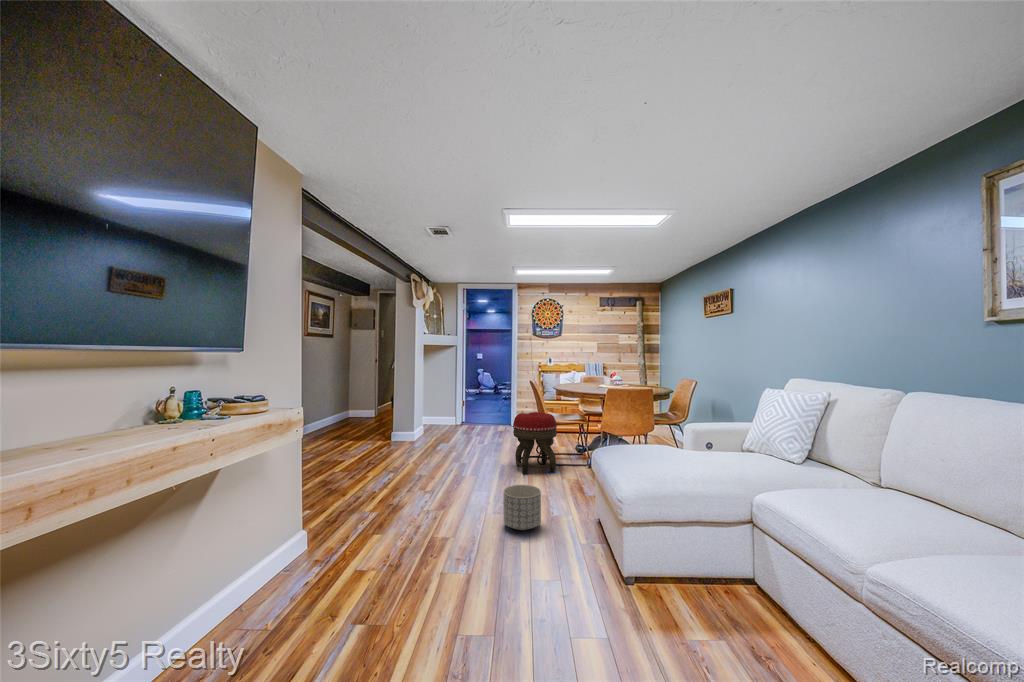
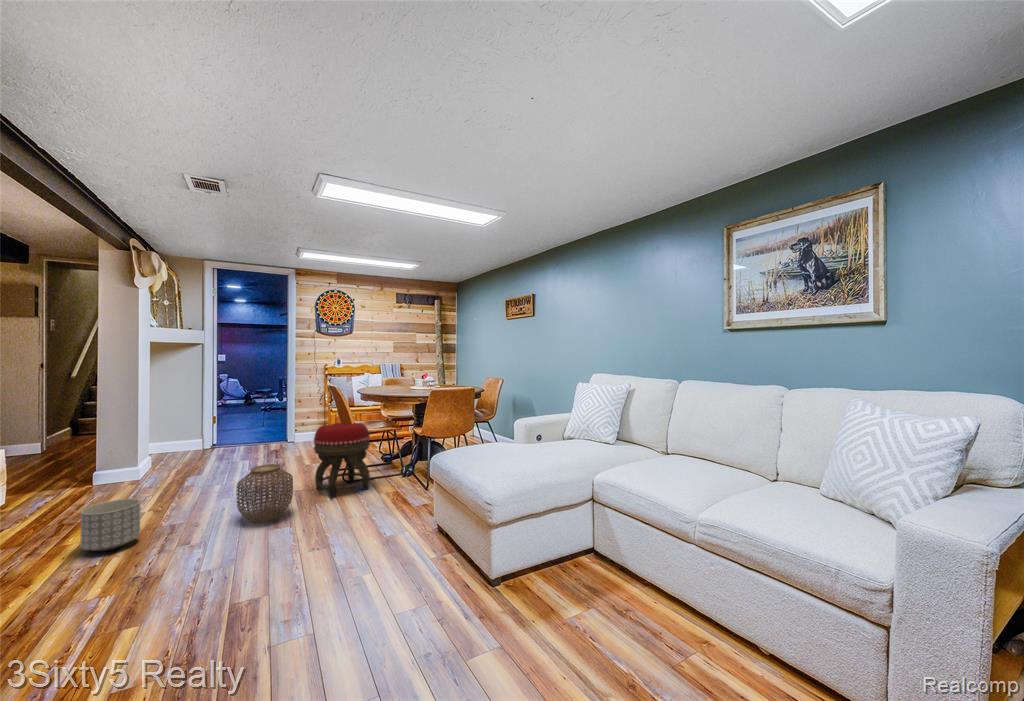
woven basket: none [456,440,493,484] -> present [237,464,293,523]
planter: present [504,485,541,531] -> present [81,499,140,551]

